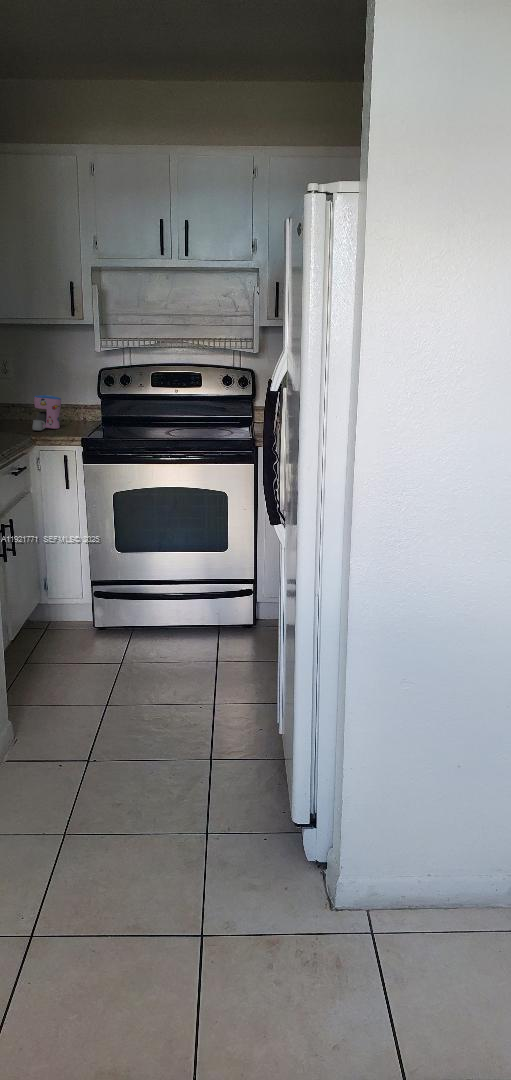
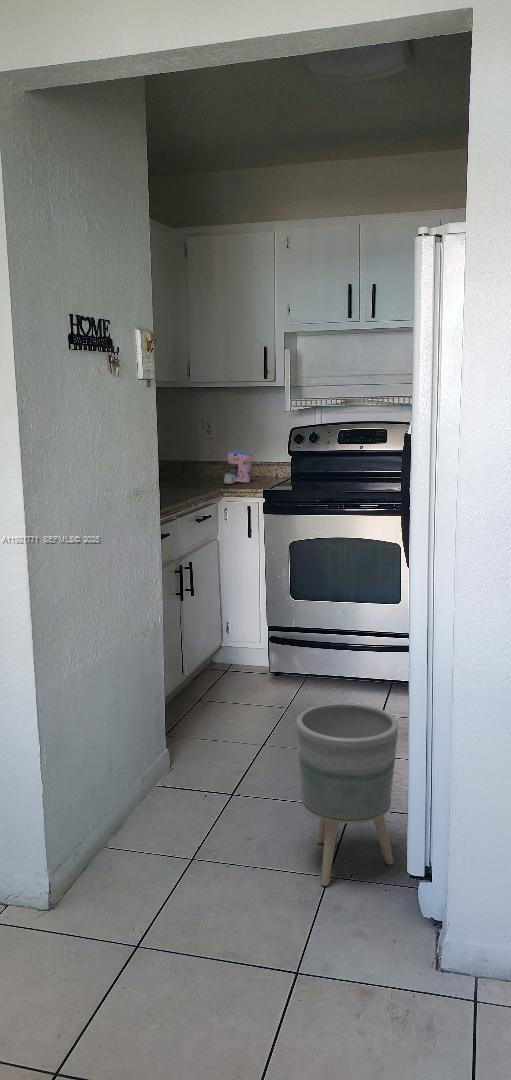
planter: none [171,664,272,845] -> present [296,703,398,886]

